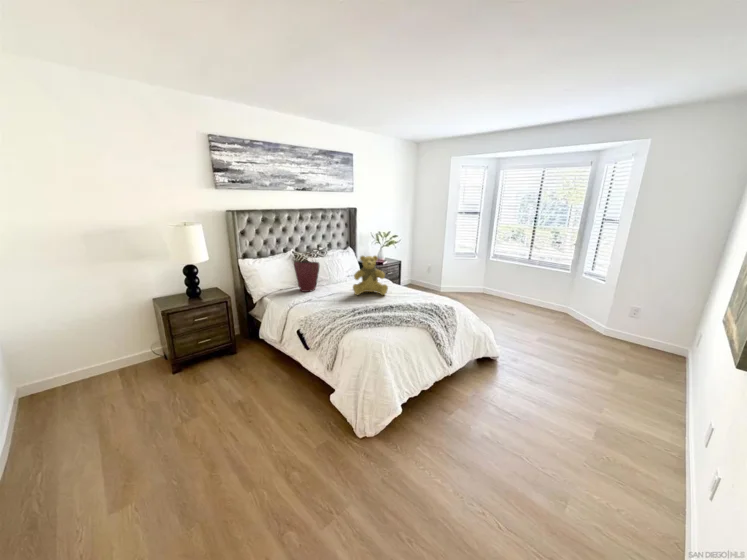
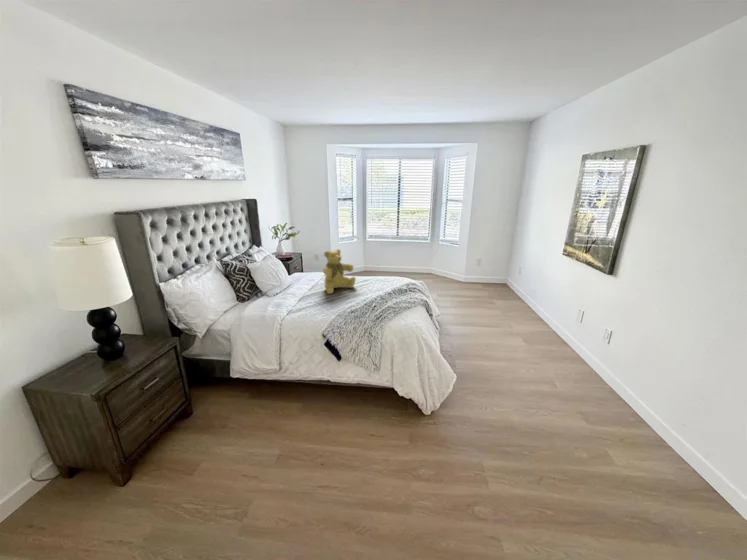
handbag: present [294,254,319,292] -> none [246,258,278,306]

